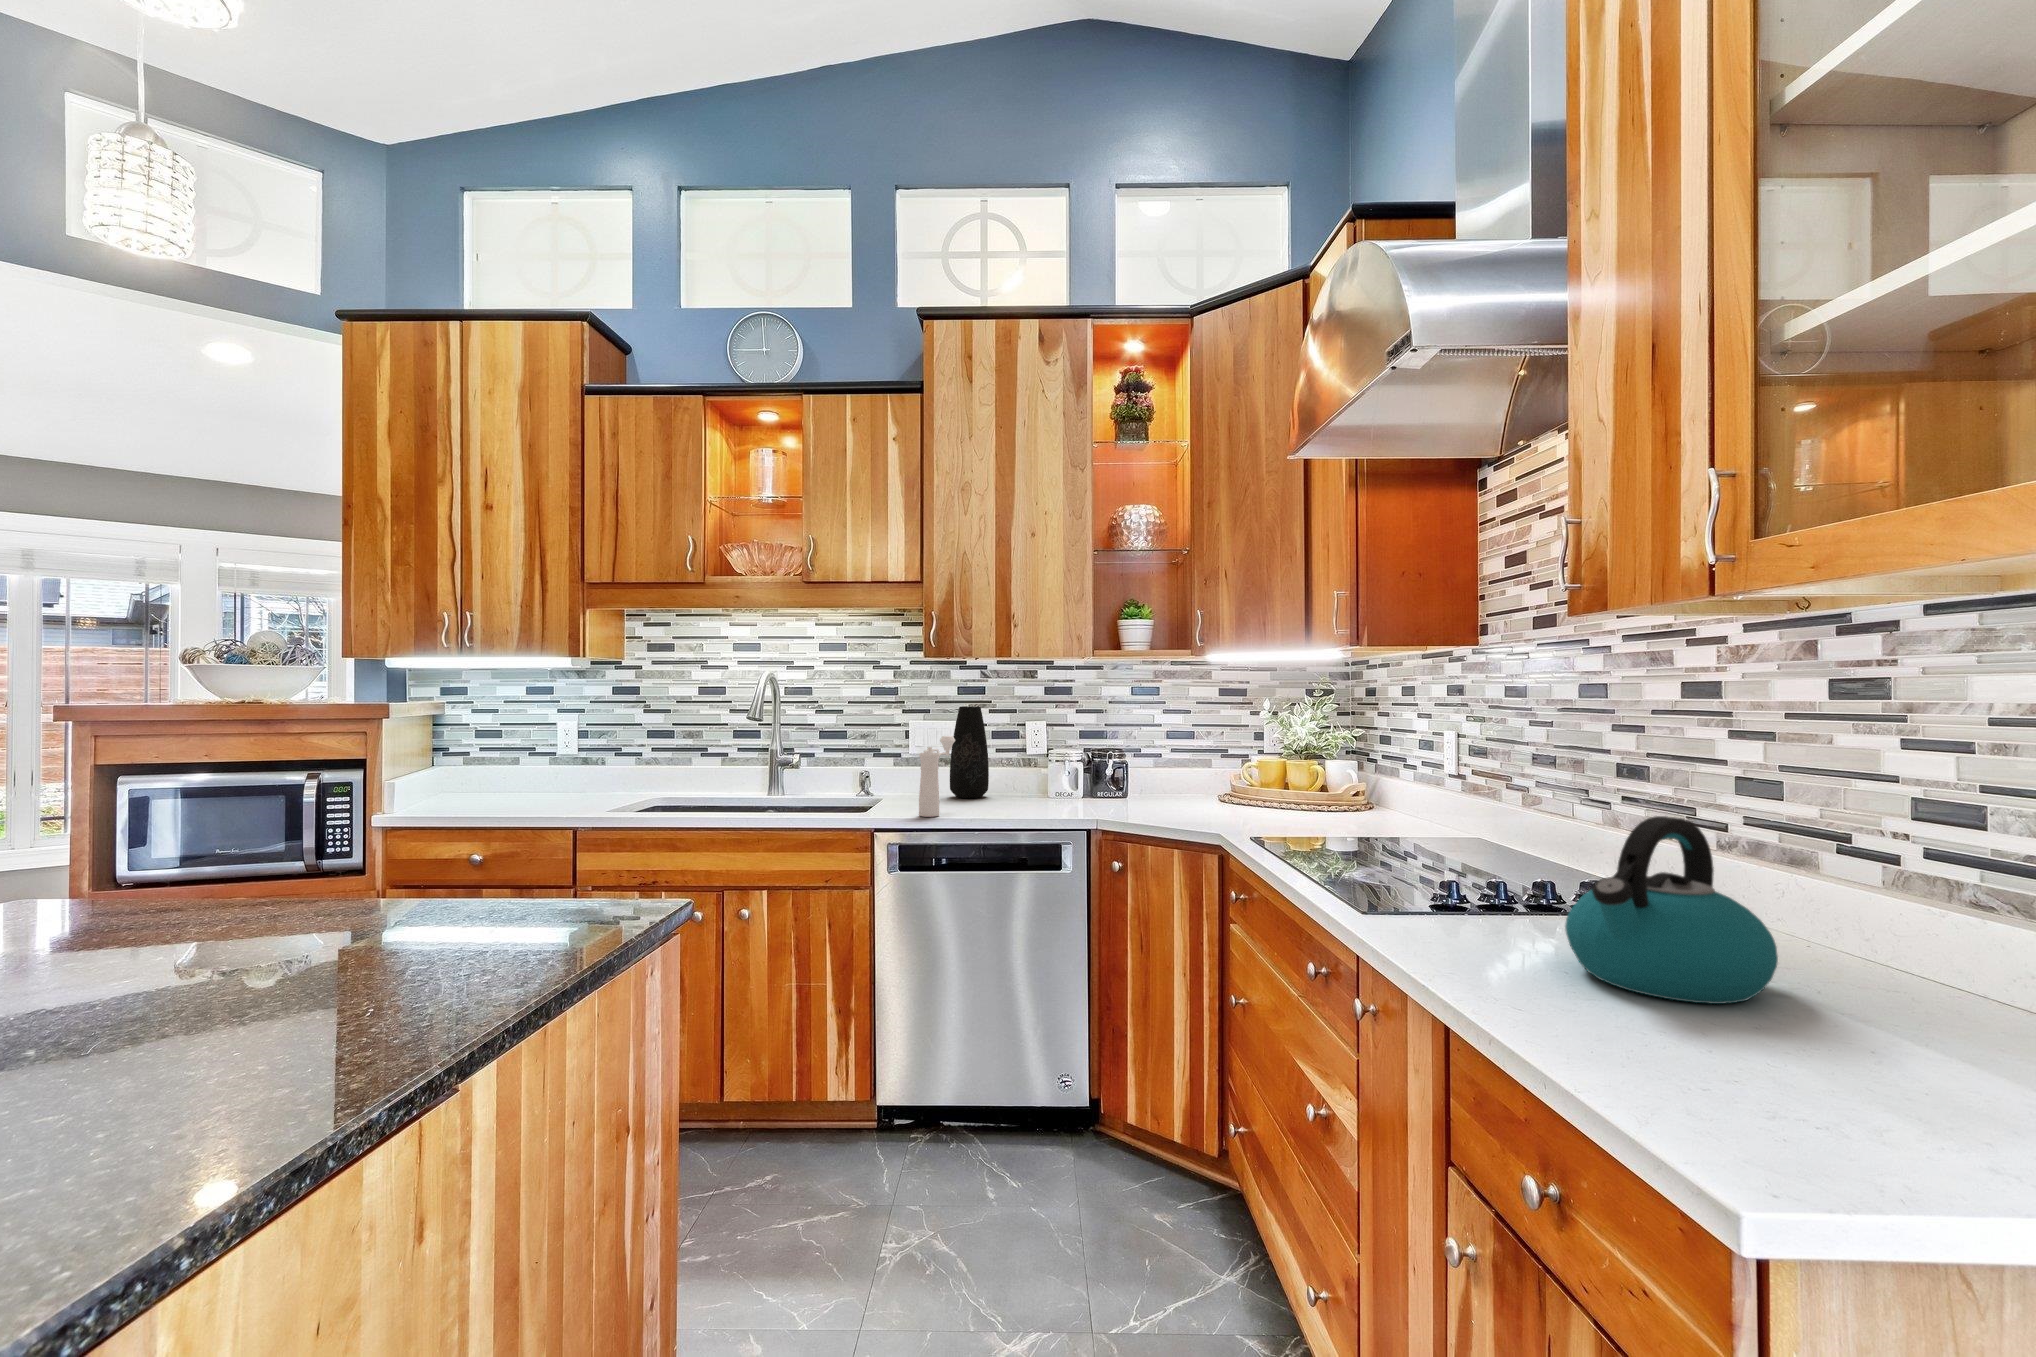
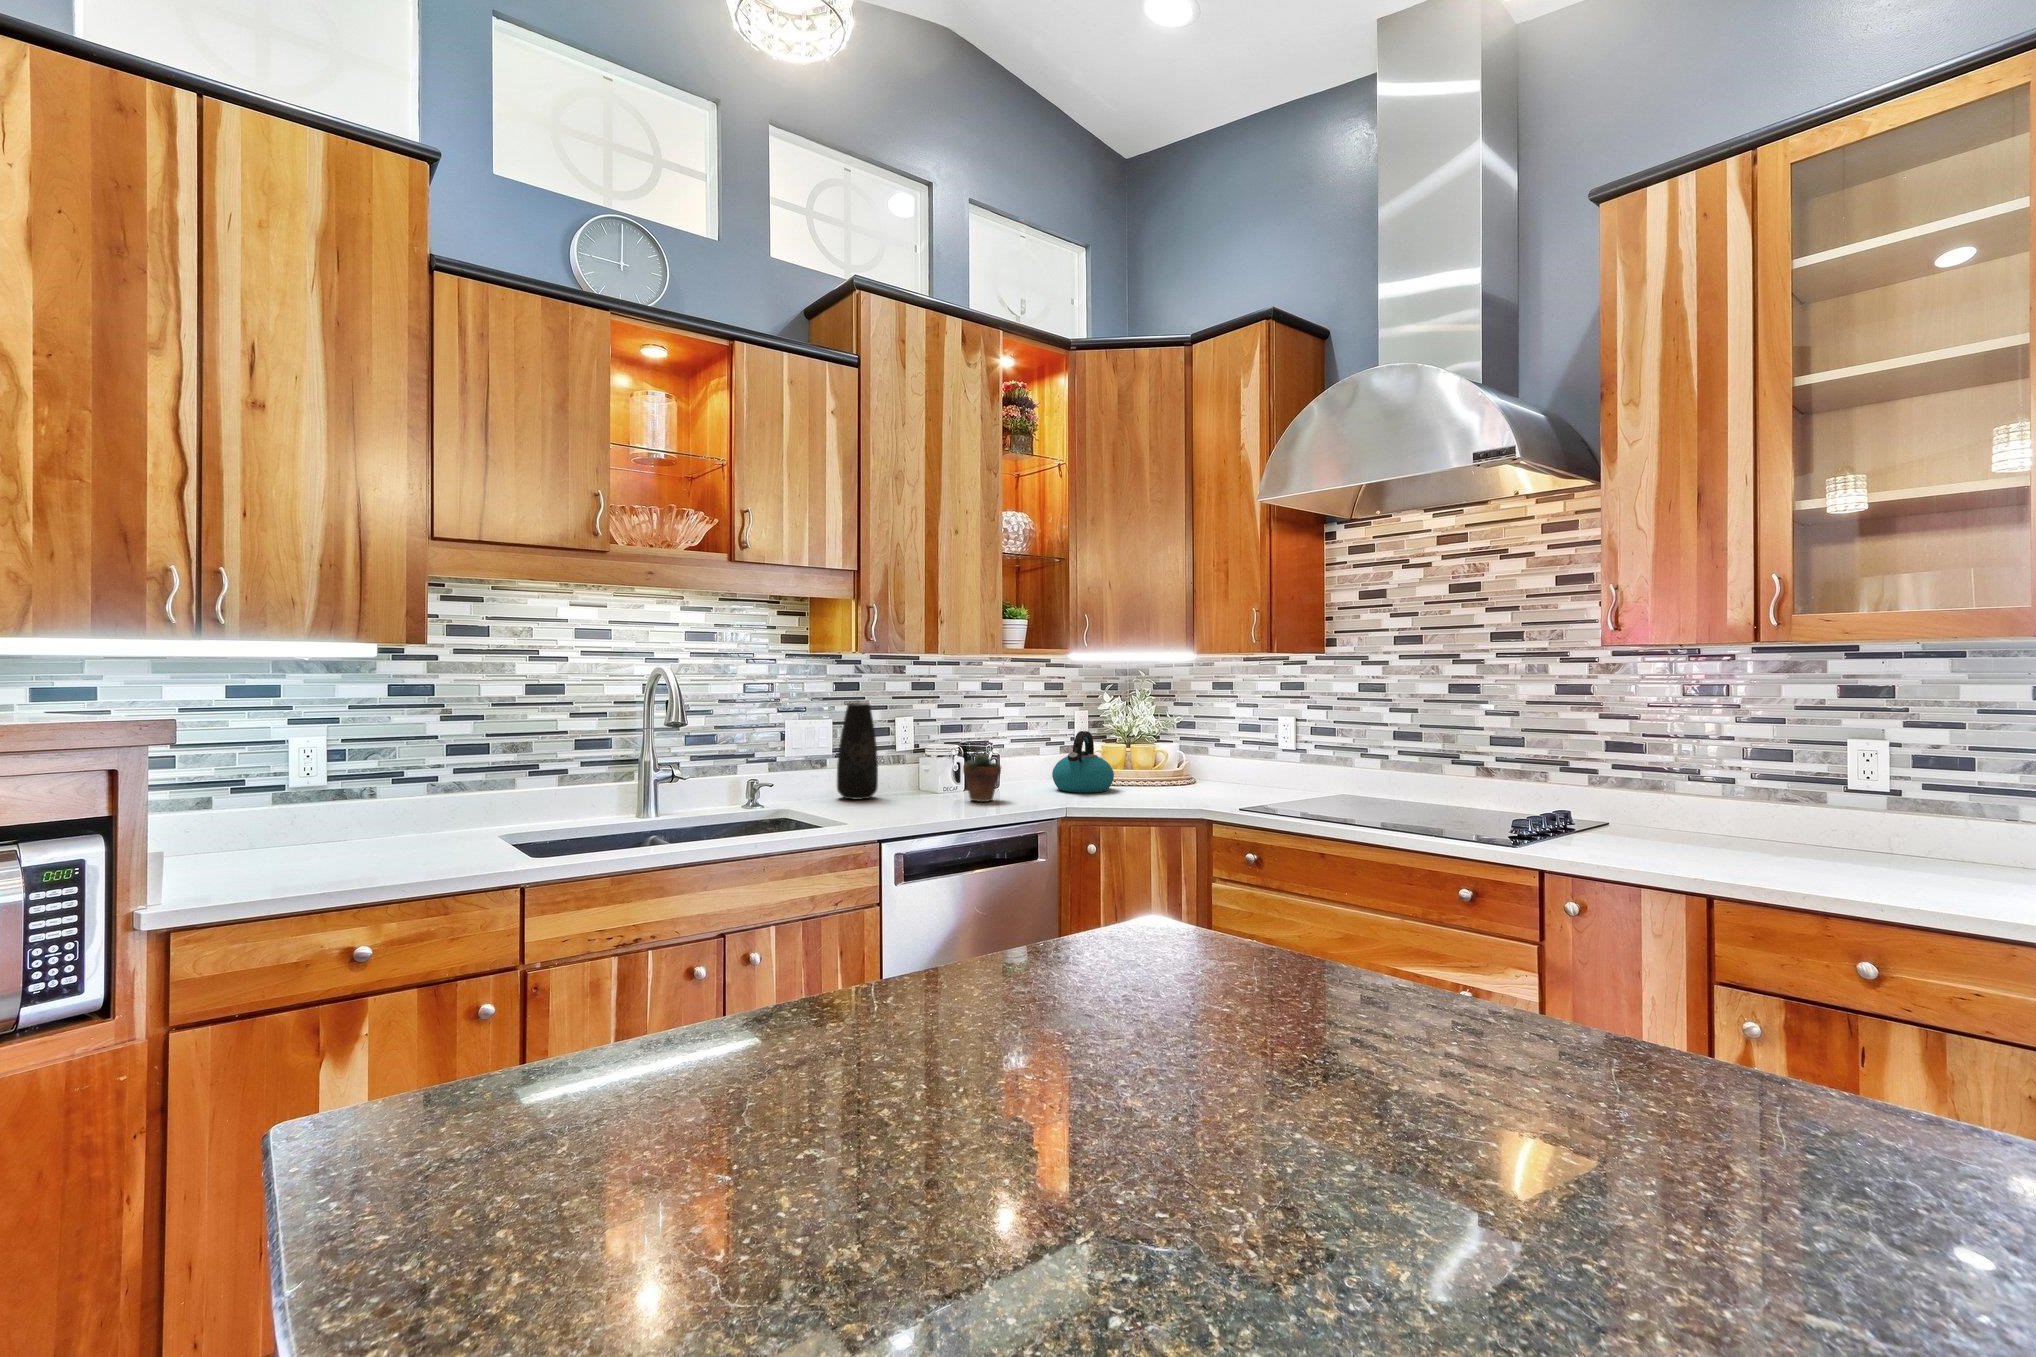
pepper mill: present [919,736,955,817] -> none [896,736,924,820]
succulent plant: none [1030,742,1074,810] -> present [963,741,1001,802]
kettle: present [1565,816,1778,1004] -> present [1052,731,1114,793]

